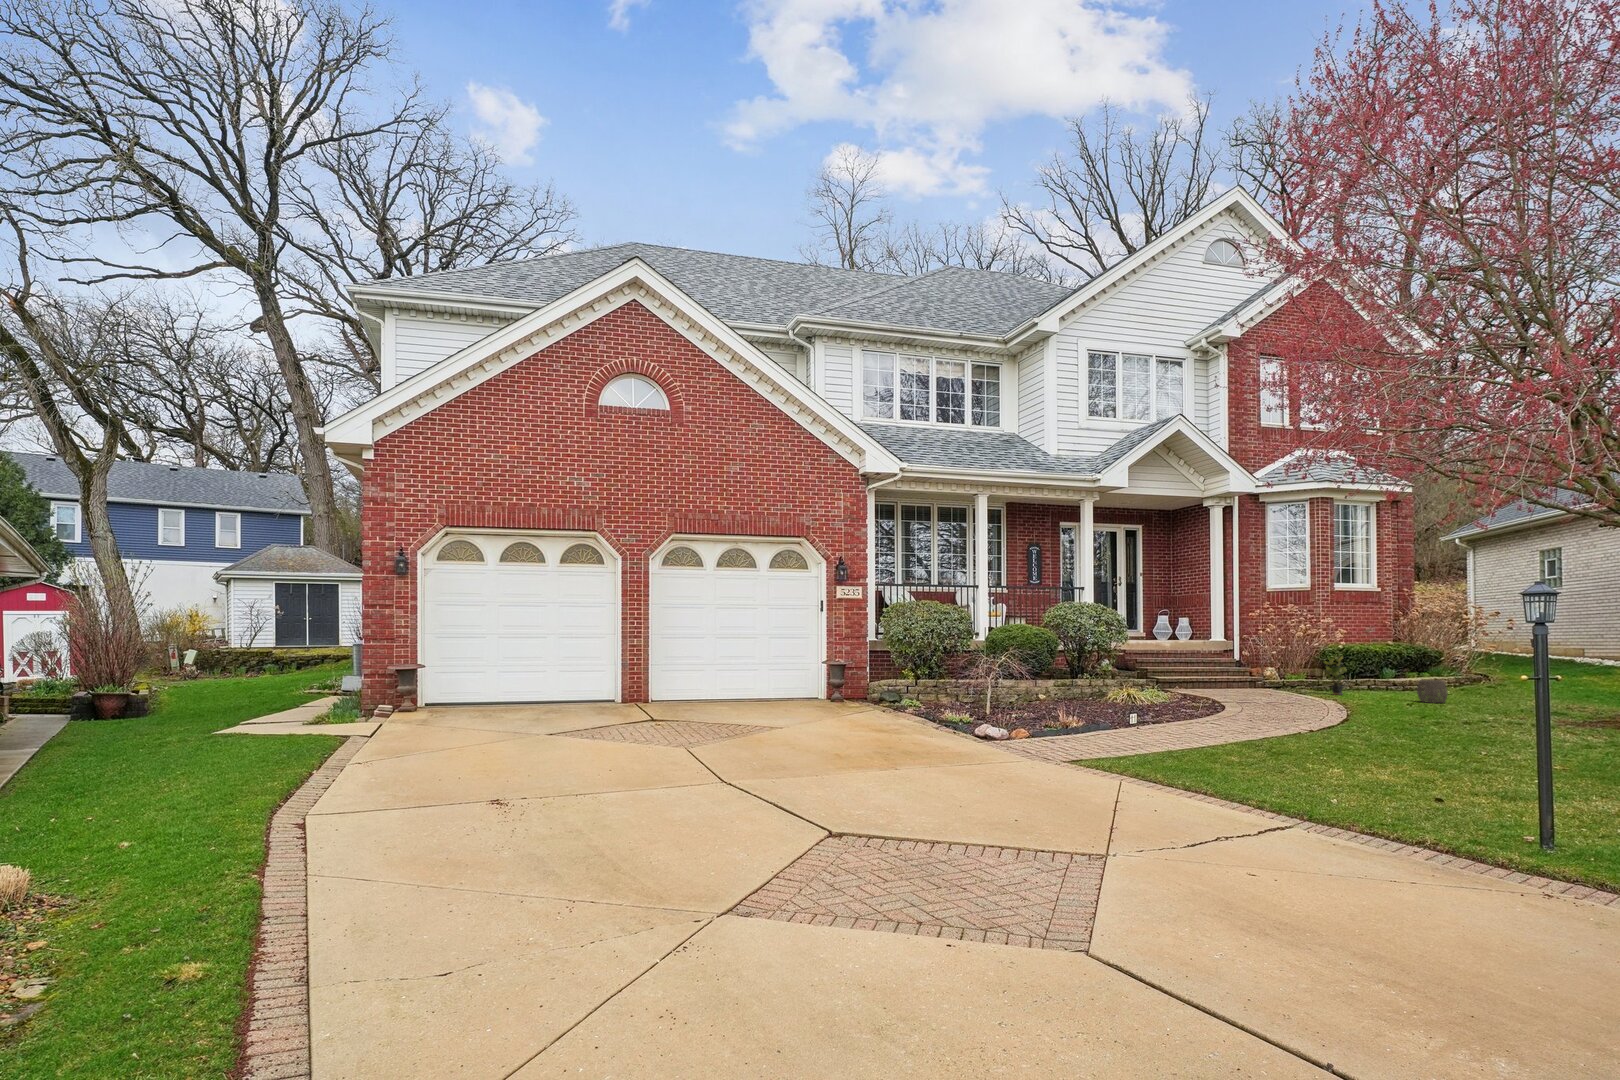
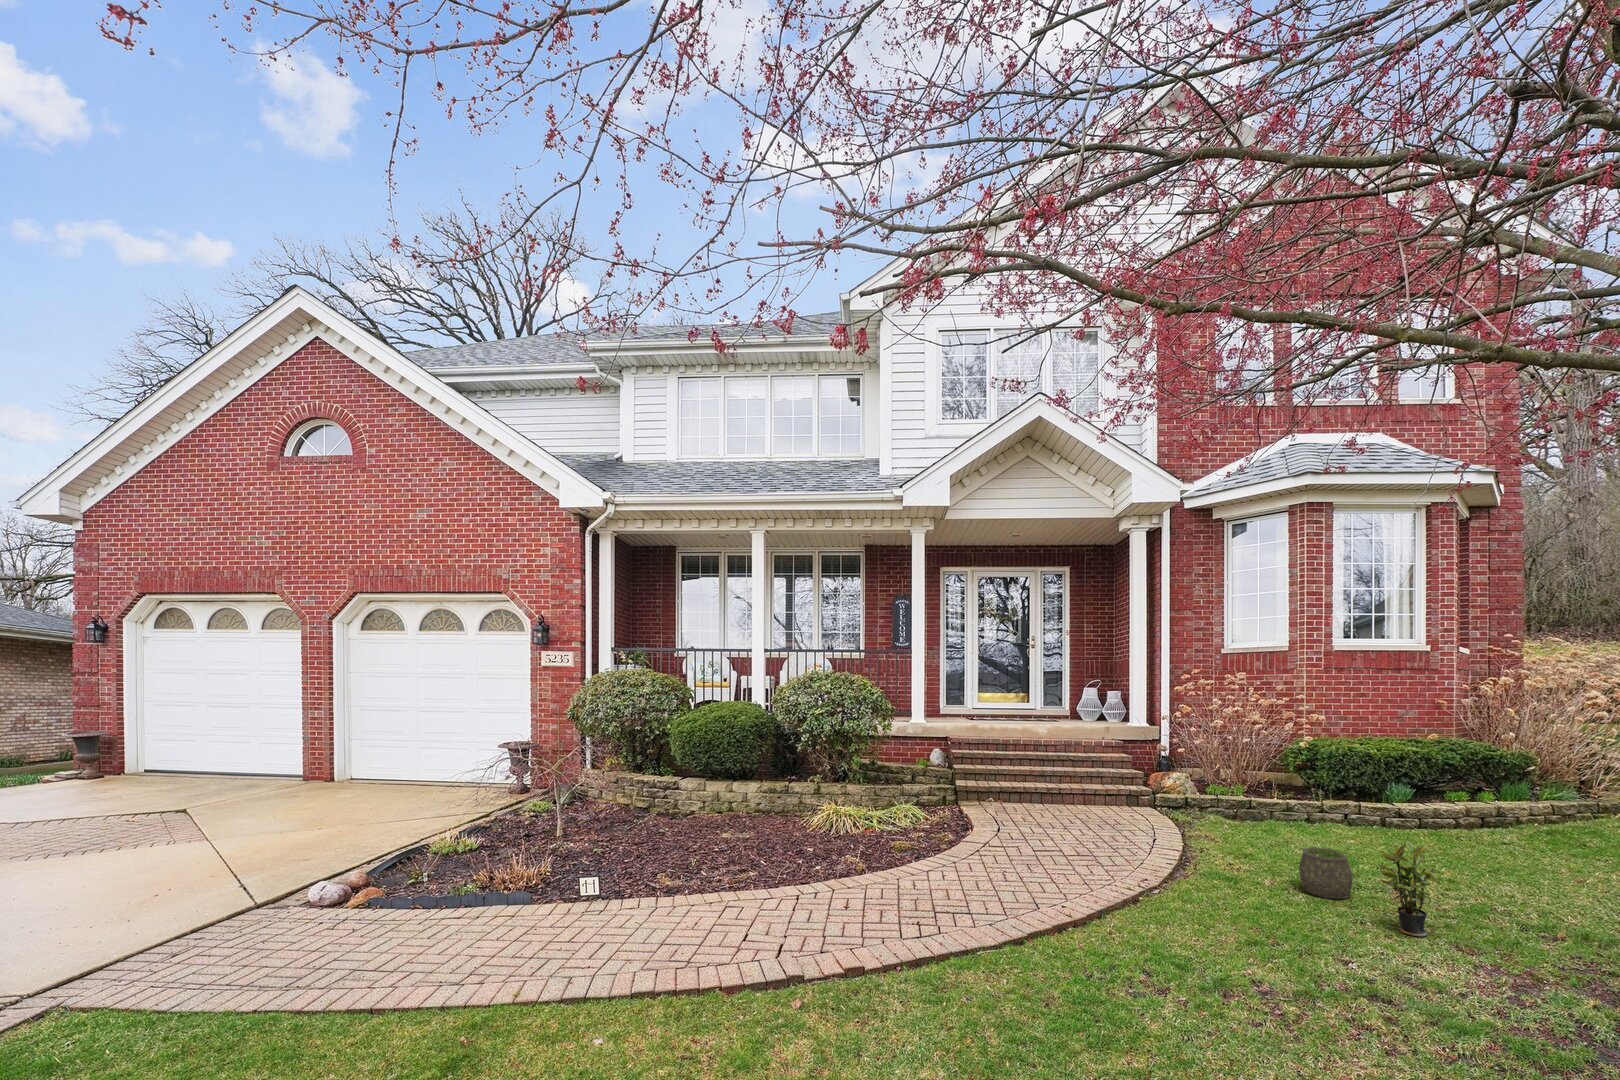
potted plant: present [1325,657,1347,695] -> present [1379,839,1438,937]

